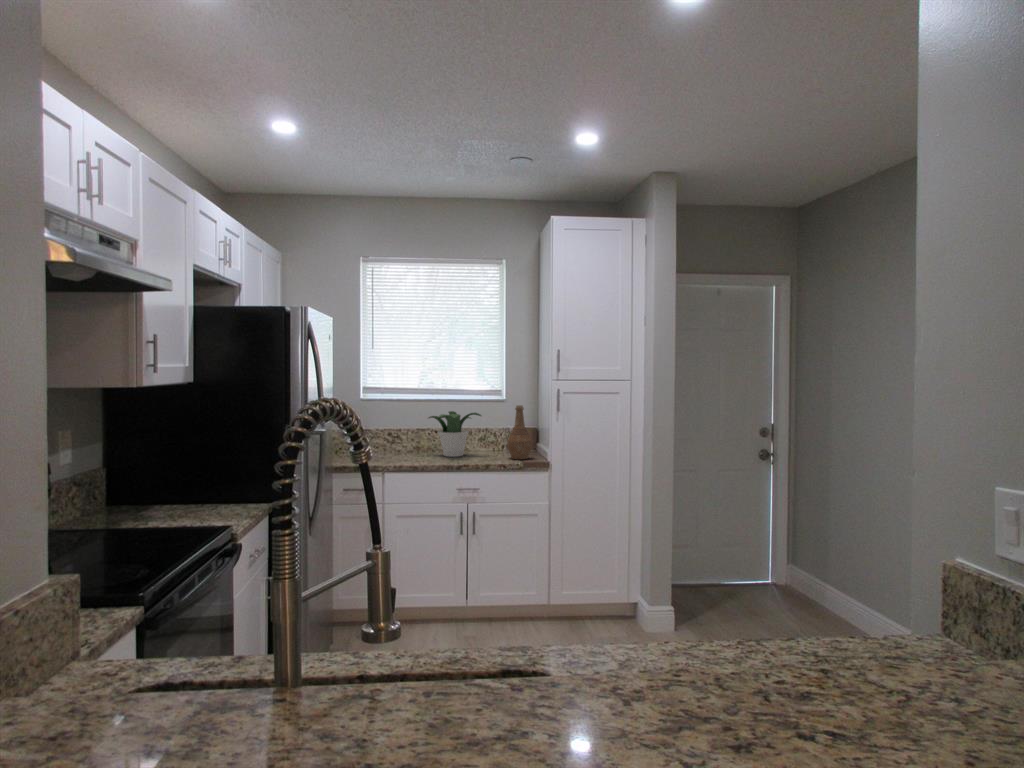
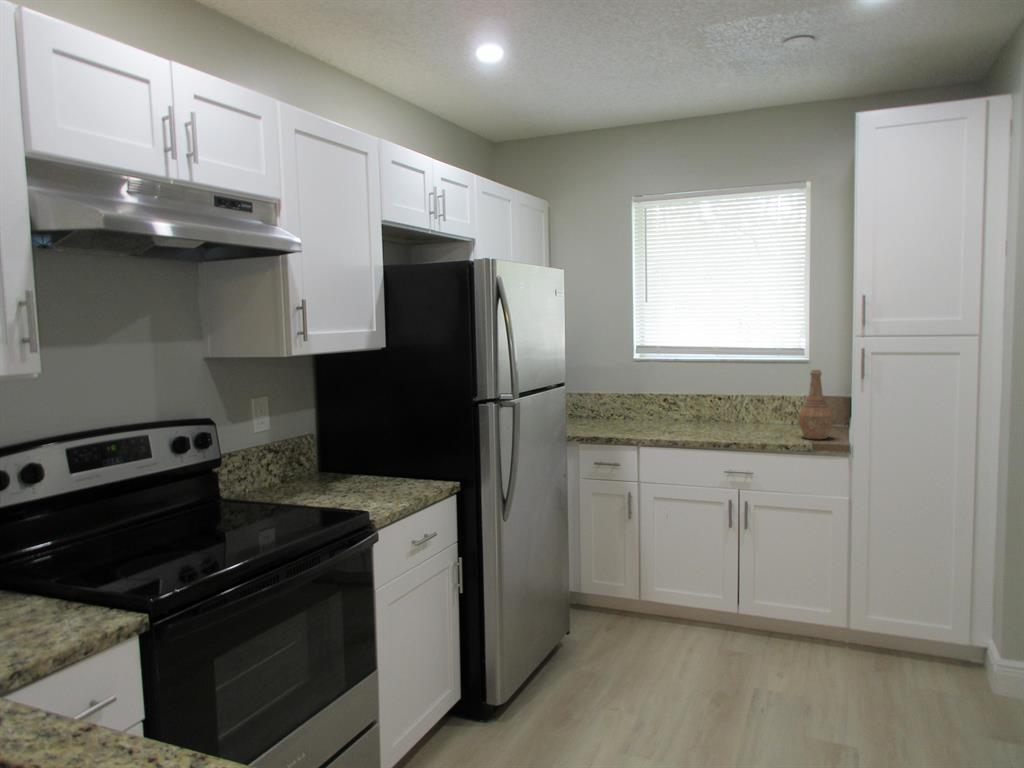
potted plant: present [429,411,481,457] -> none [703,375,769,430]

